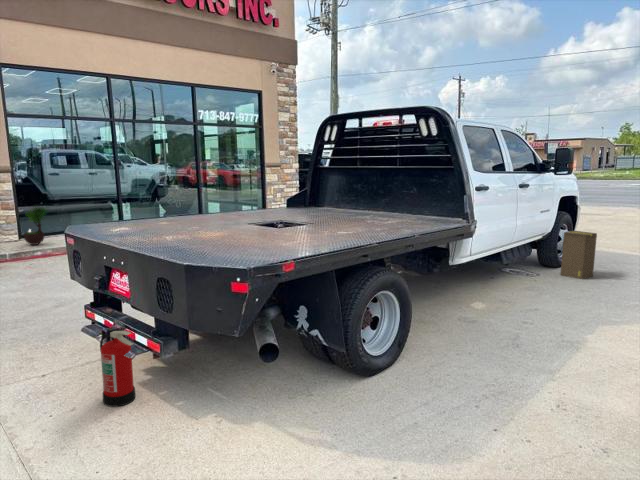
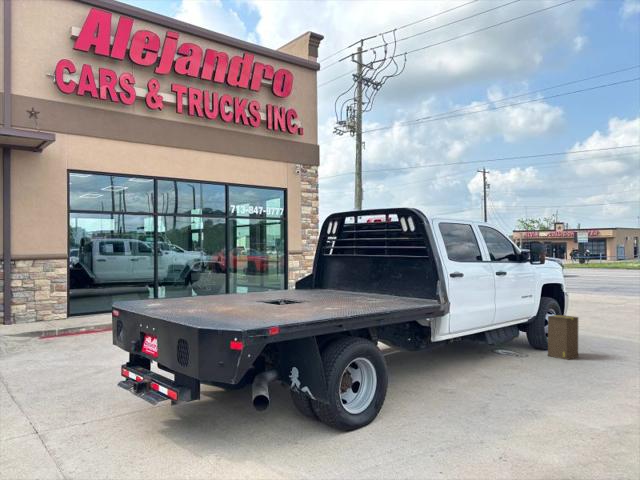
potted tree: present [24,207,46,245] -> none [72,285,95,322]
fire extinguisher: present [100,331,135,407] -> none [130,383,157,446]

